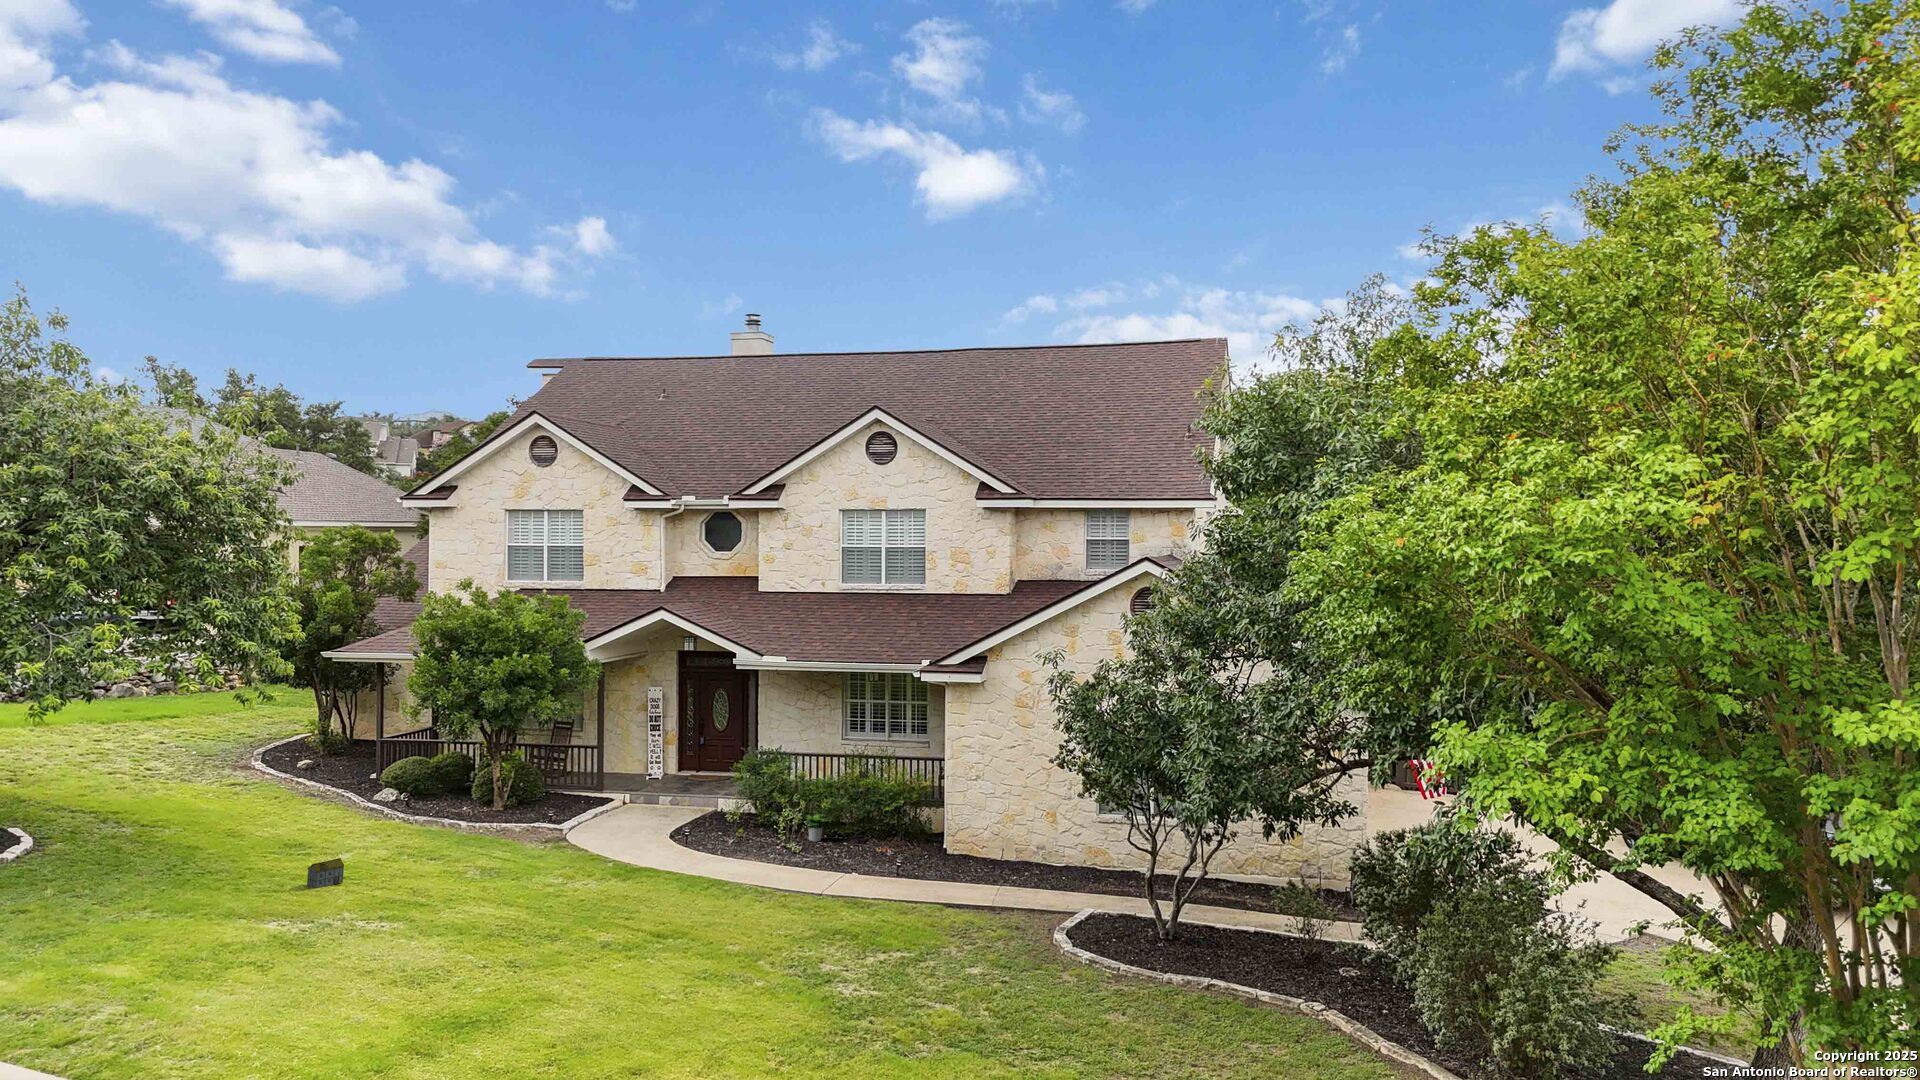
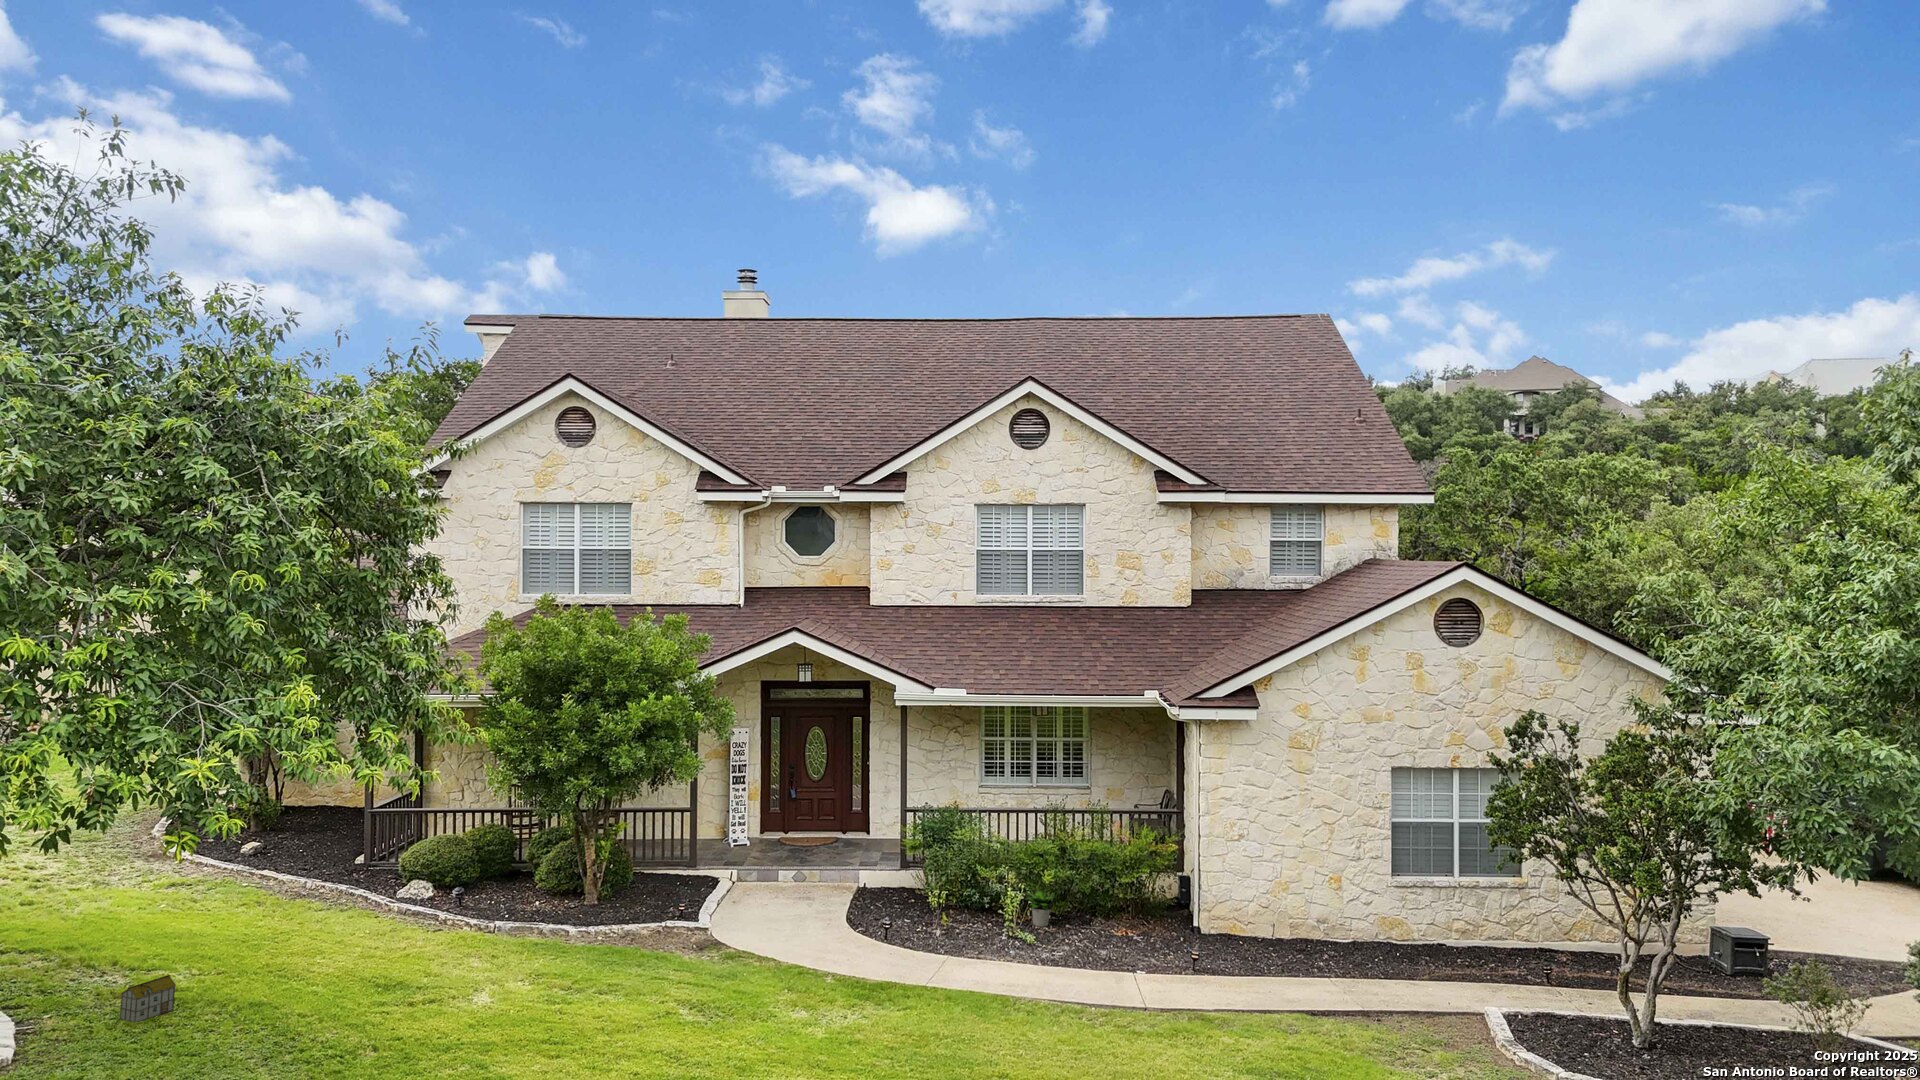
toy house: present [307,858,344,889] -> present [120,975,176,1022]

